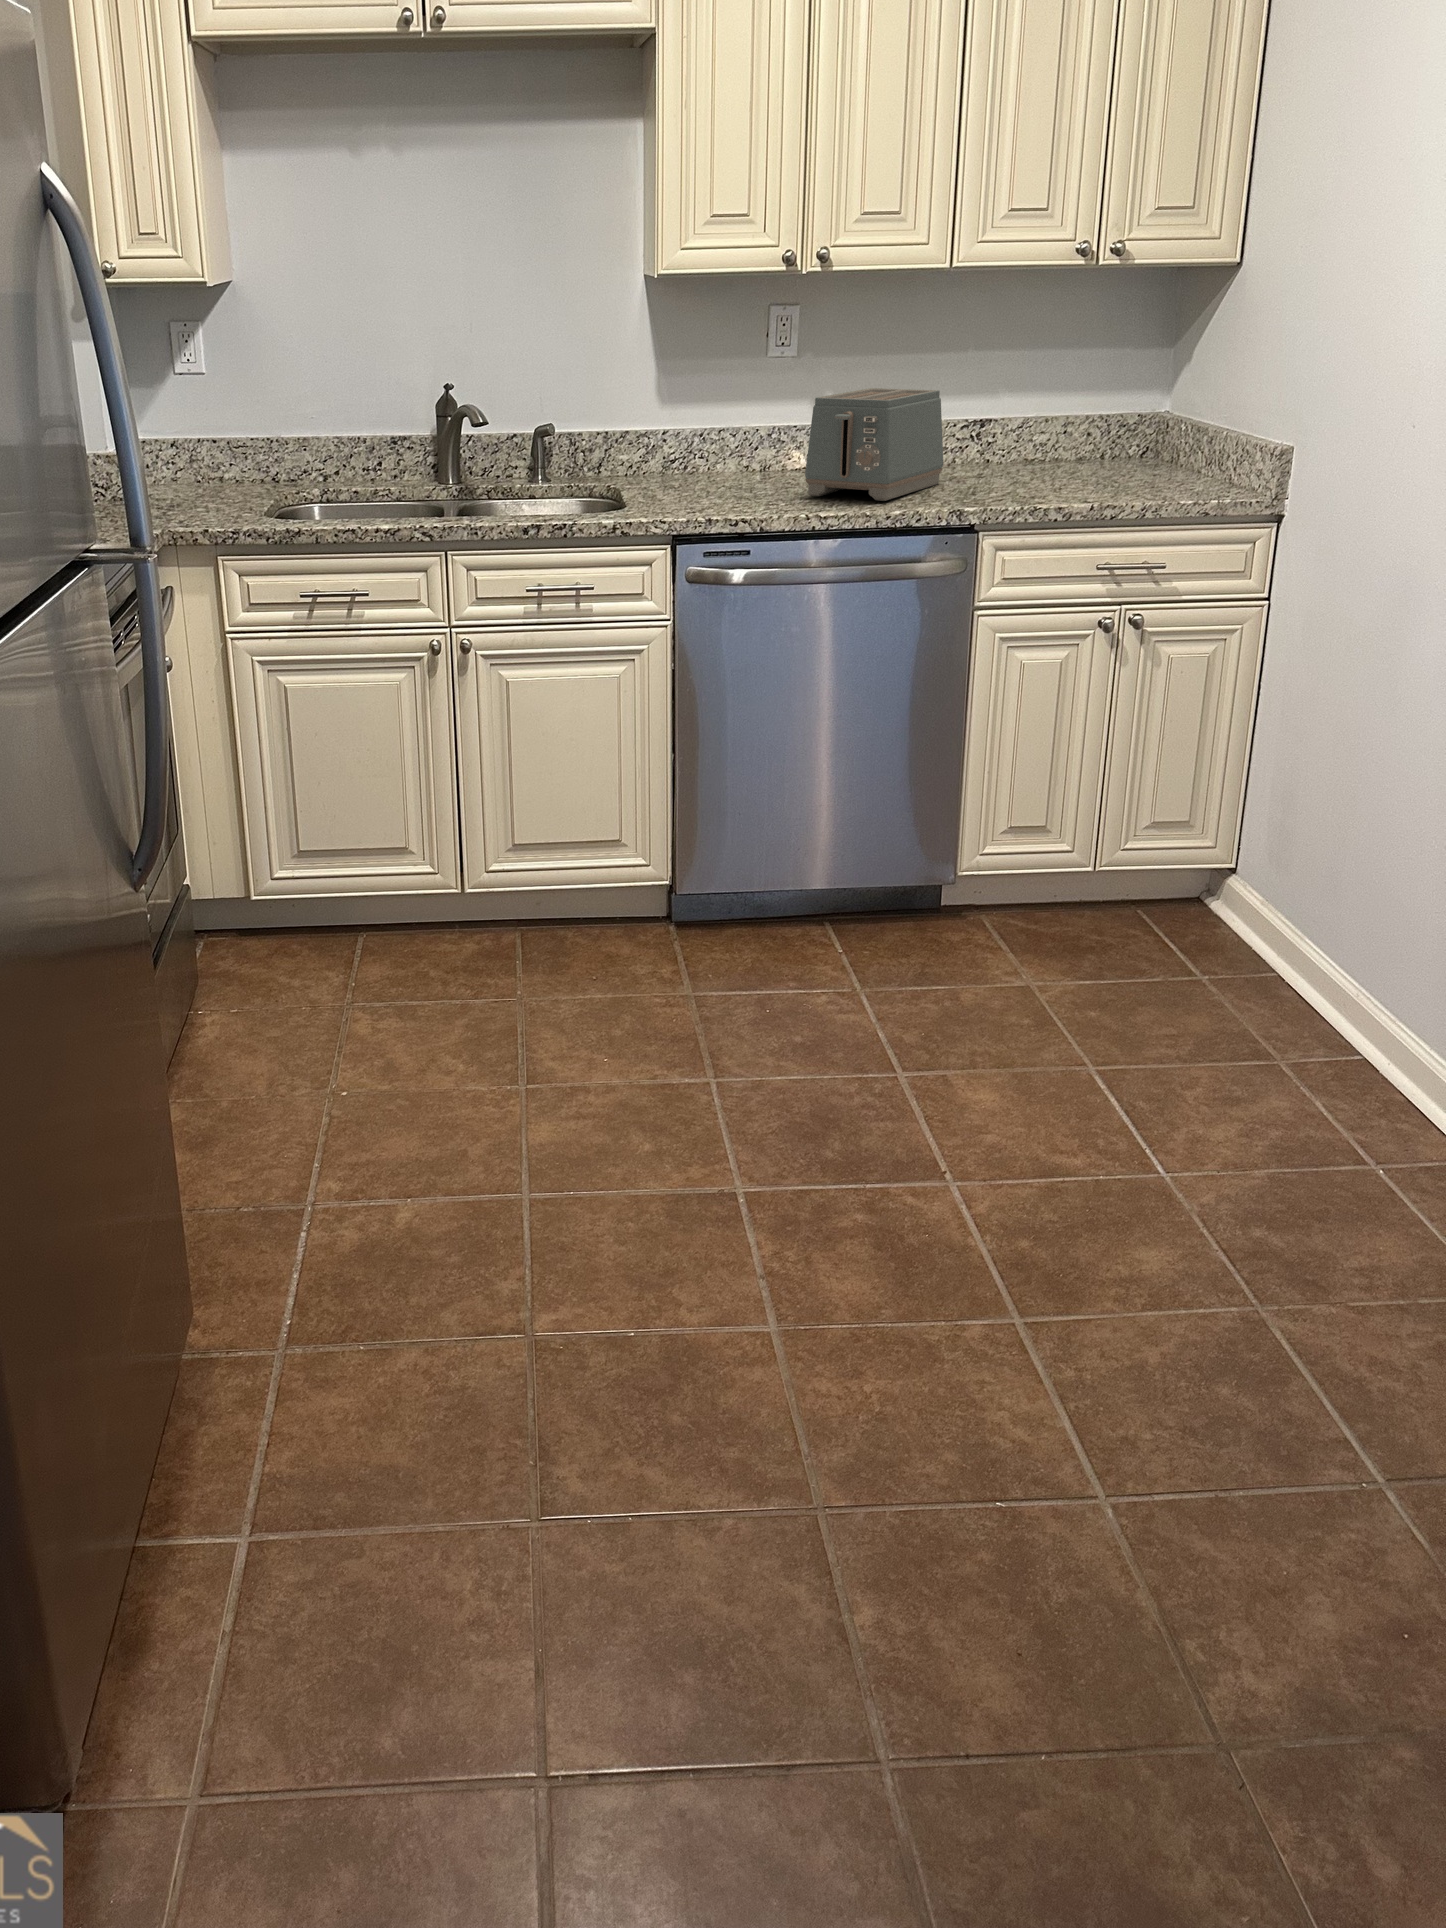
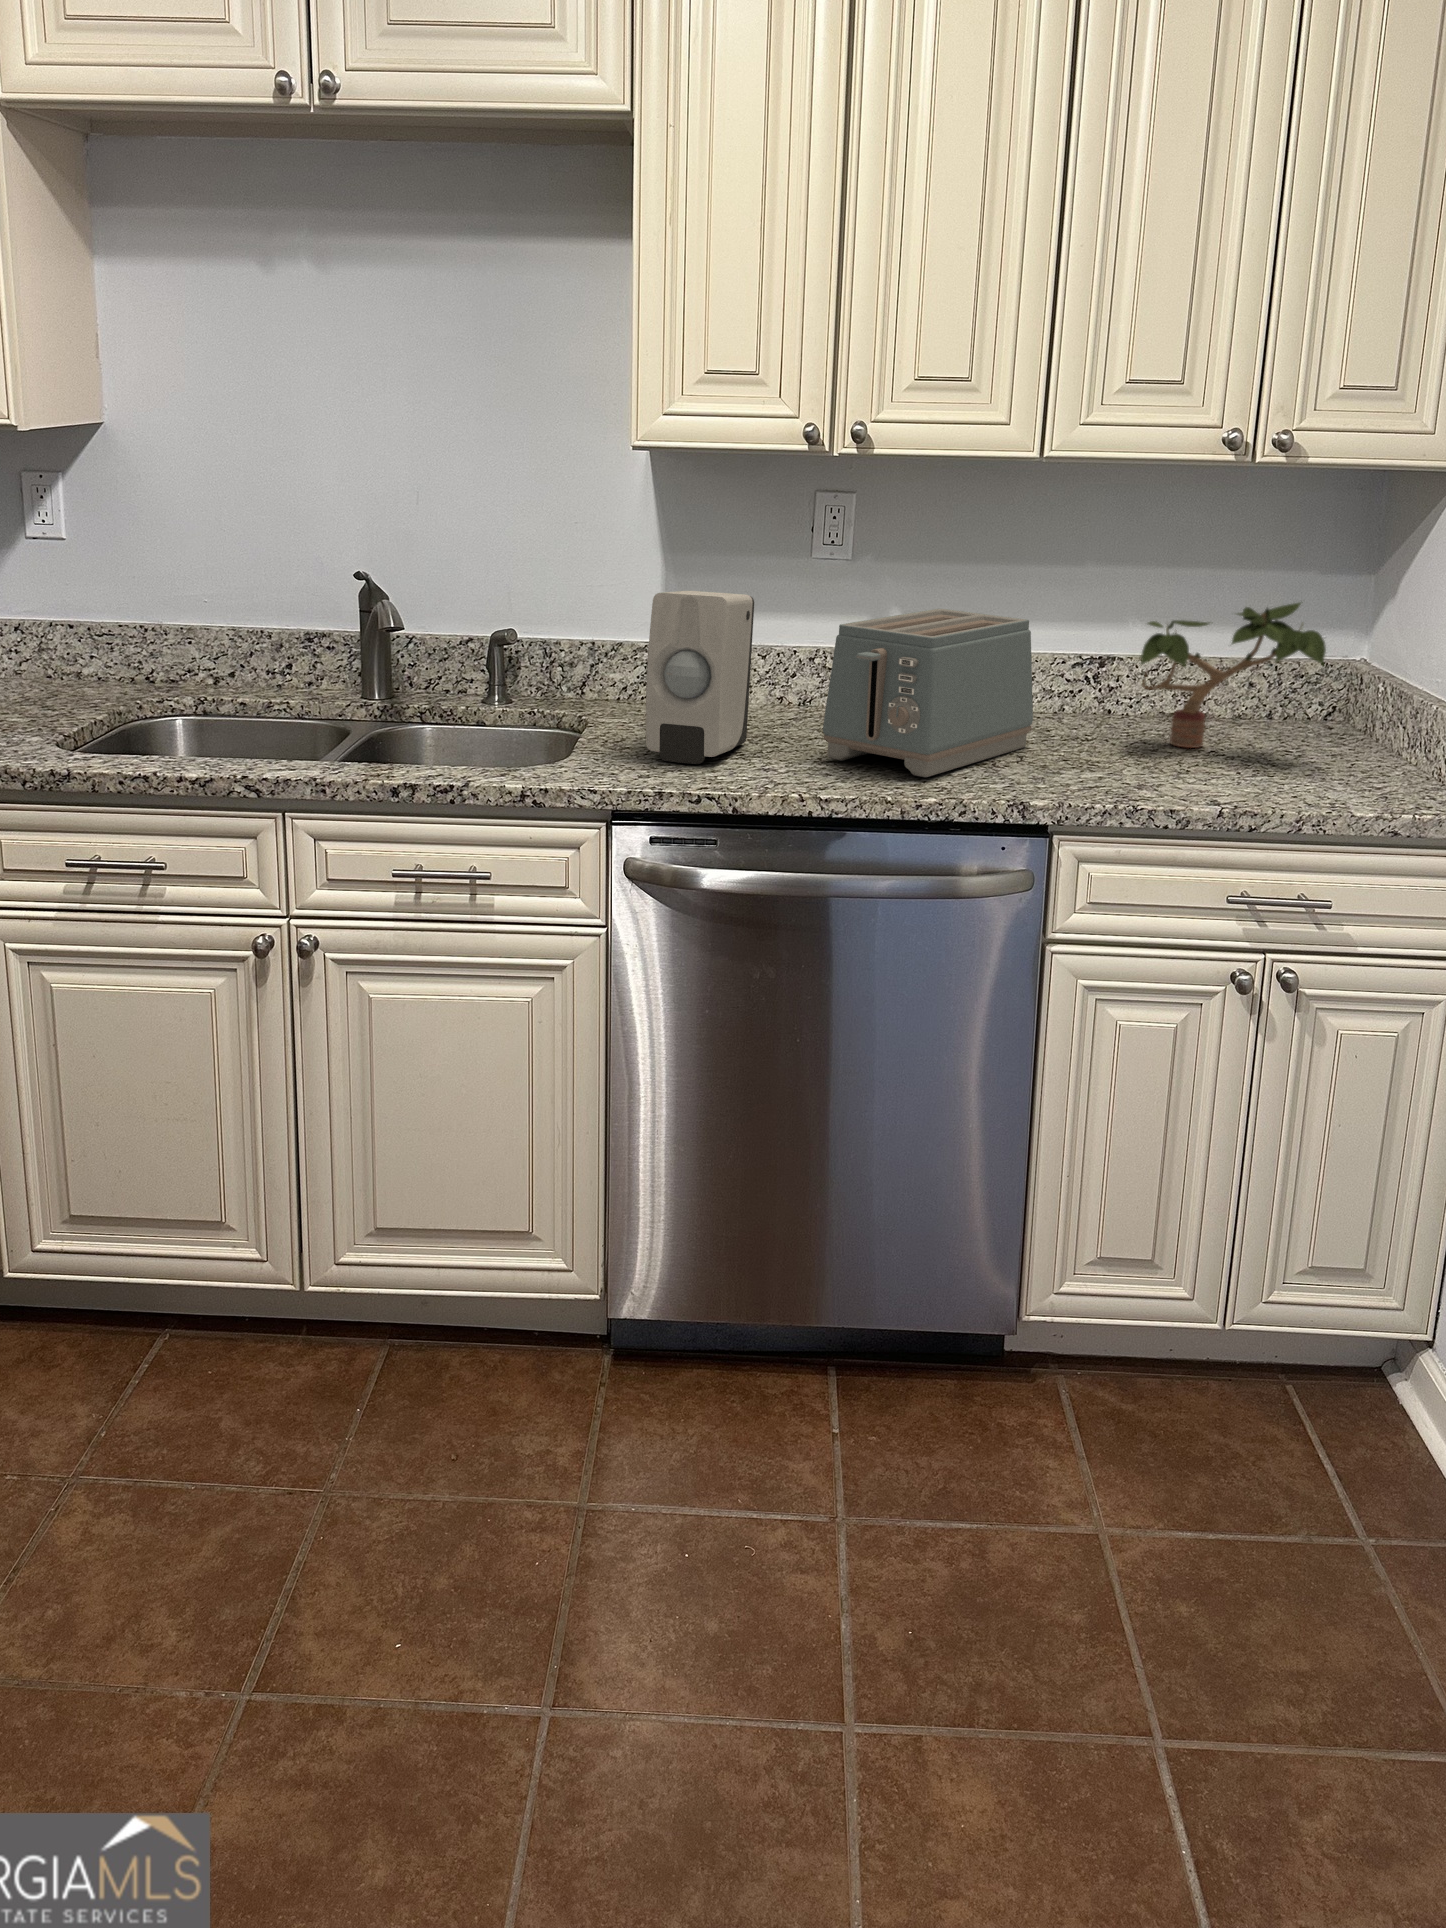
potted plant: none [999,362,1170,478] -> present [1140,603,1326,748]
soap dispenser: none [682,381,746,504] -> present [646,591,754,764]

